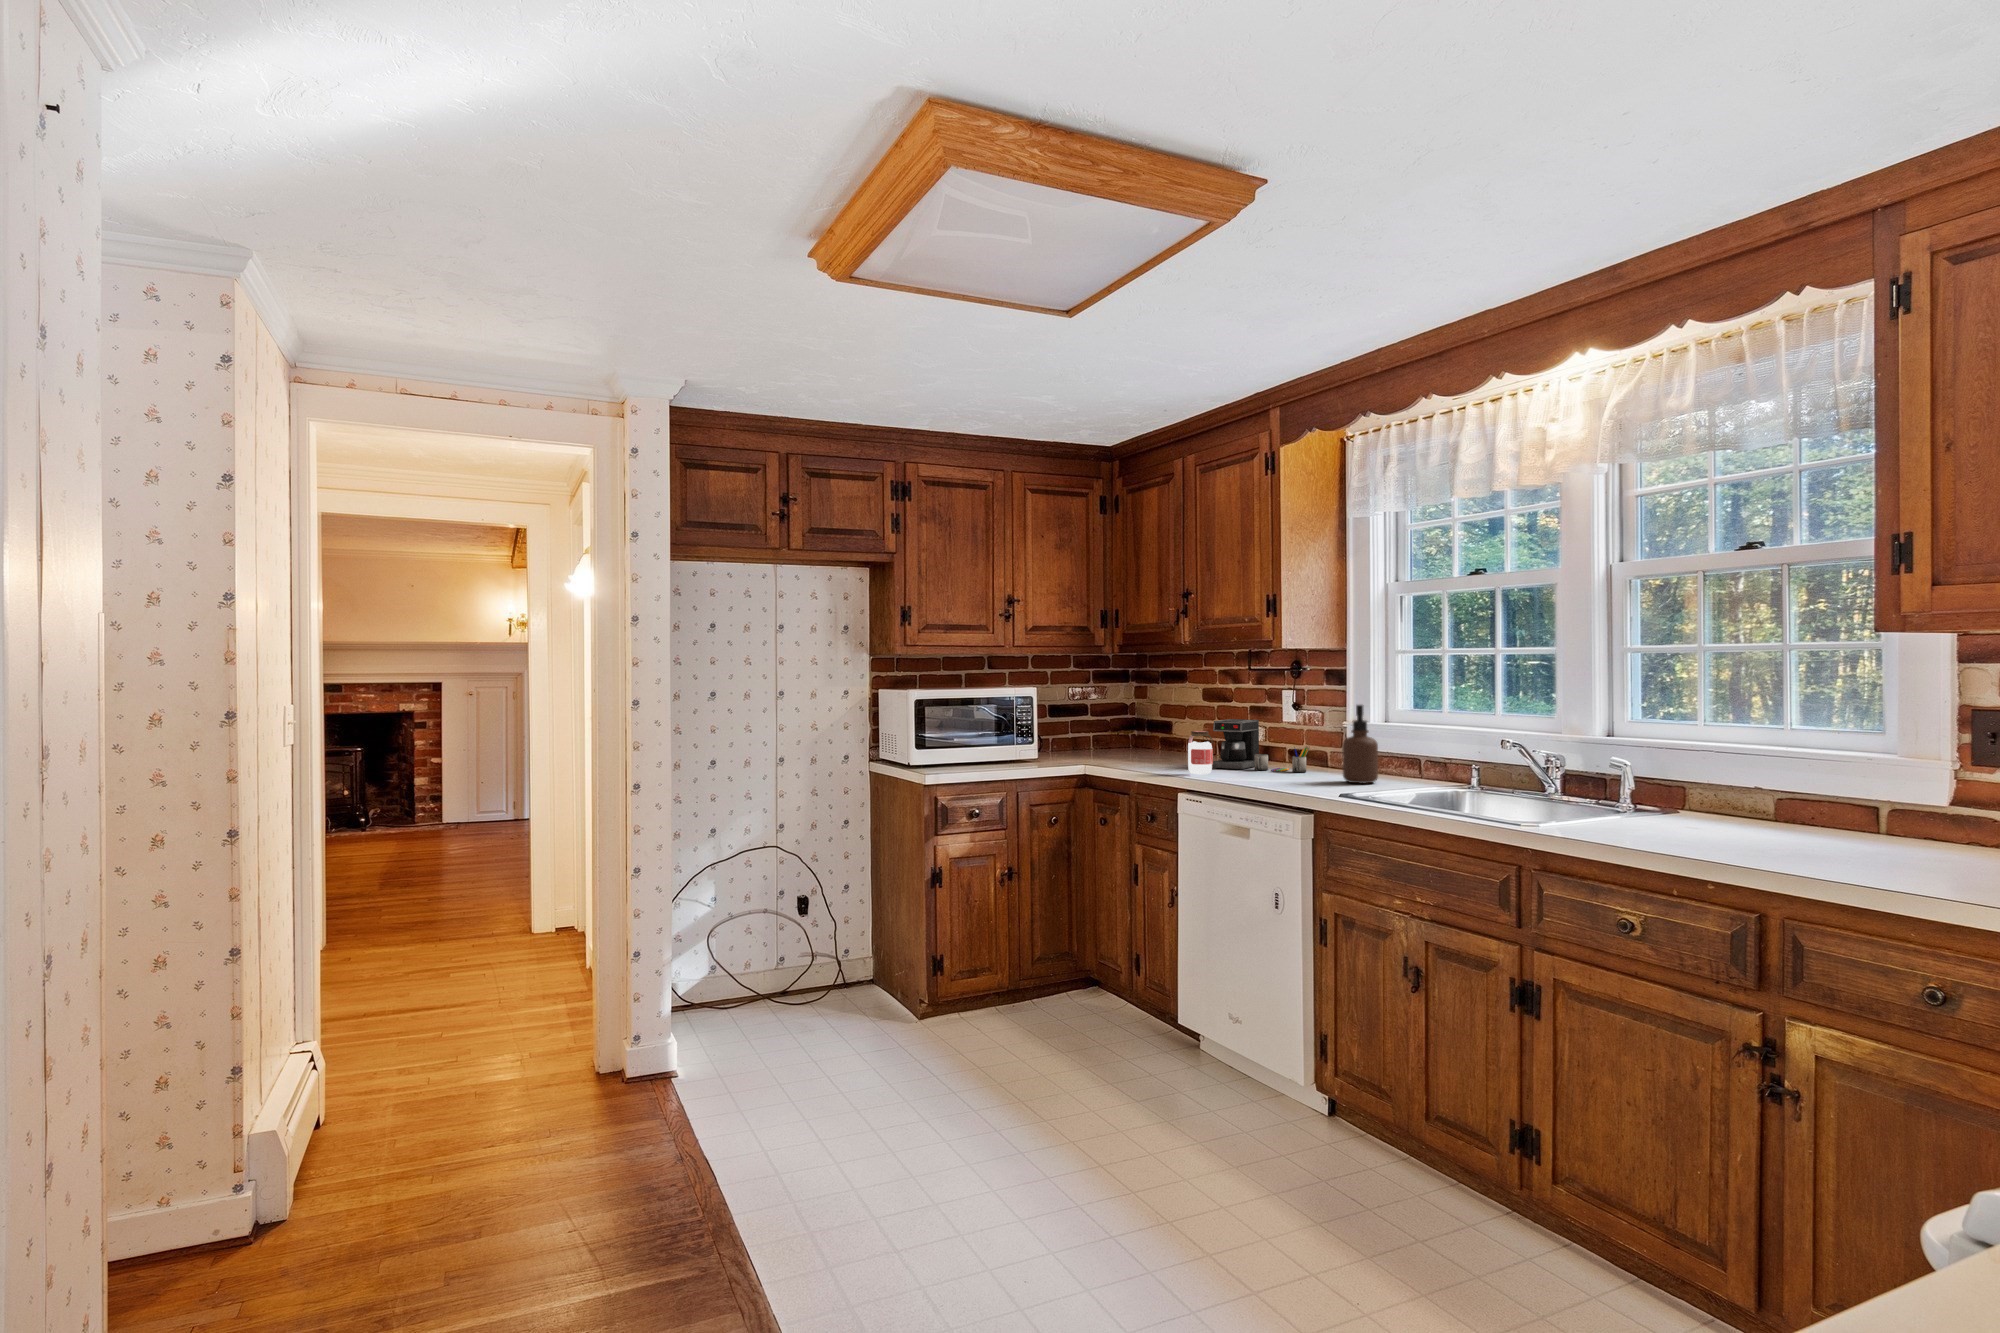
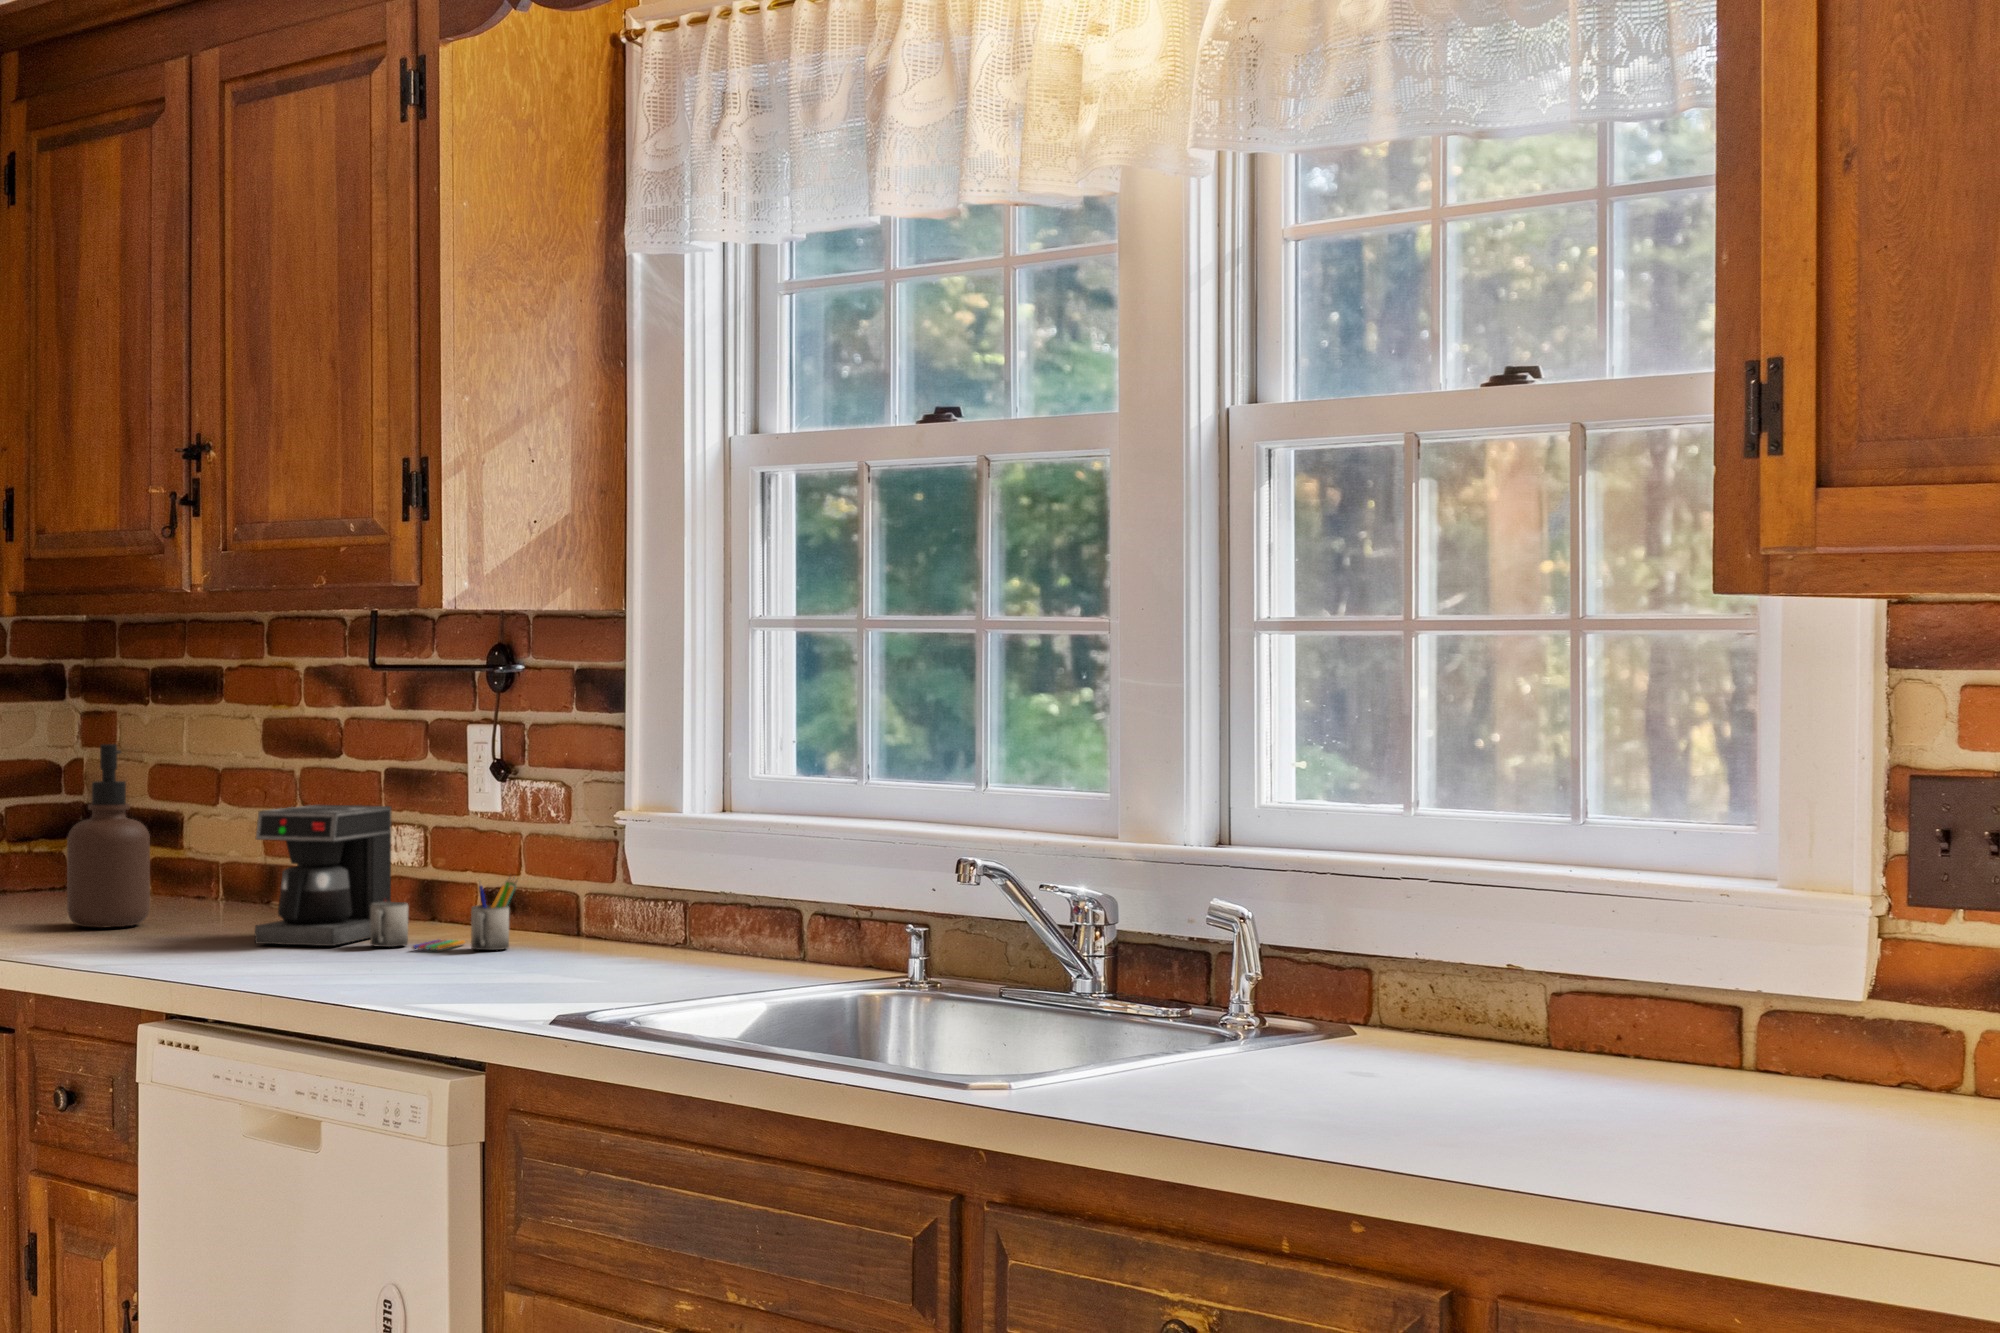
soap dispenser: present [1342,705,1378,783] -> present [67,744,150,928]
jar: present [1188,731,1213,774] -> none [165,840,242,967]

